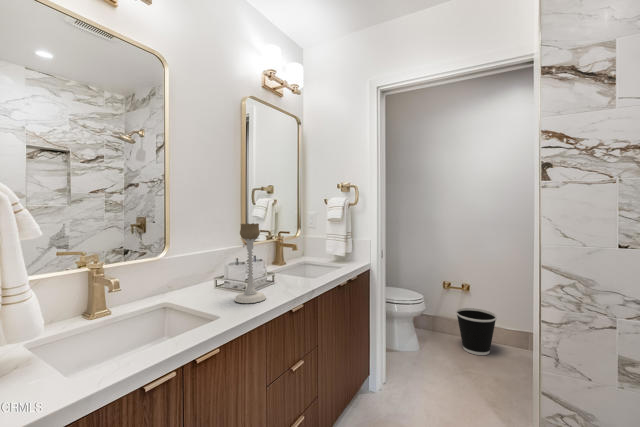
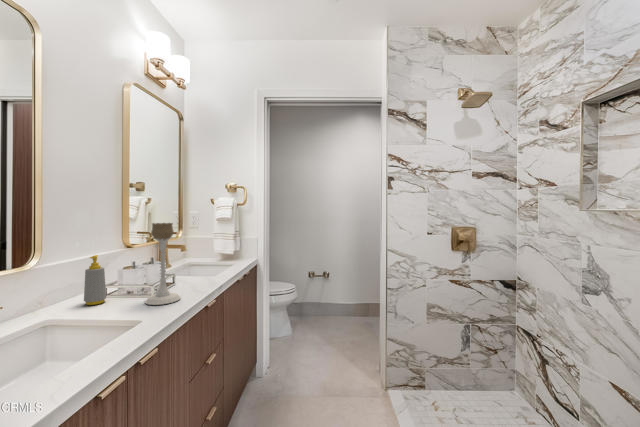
soap bottle: none [194,251,211,295] -> present [84,255,106,305]
wastebasket: present [456,308,497,355] -> none [320,291,350,328]

